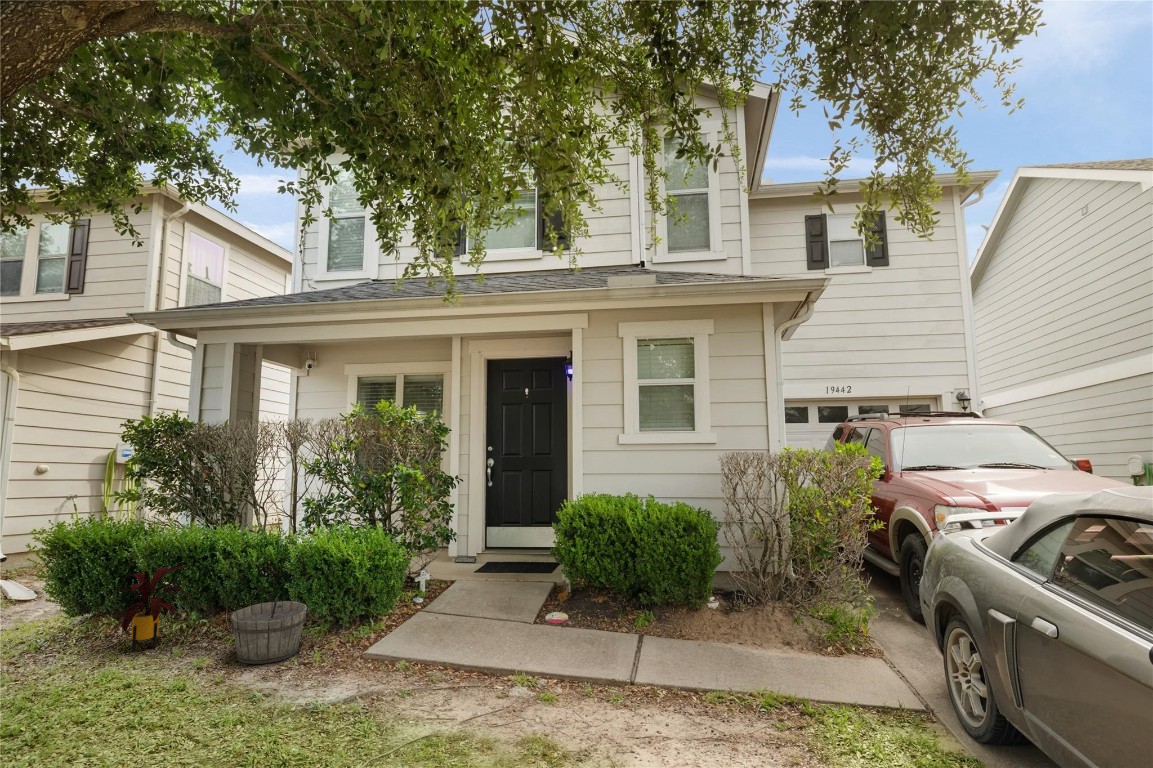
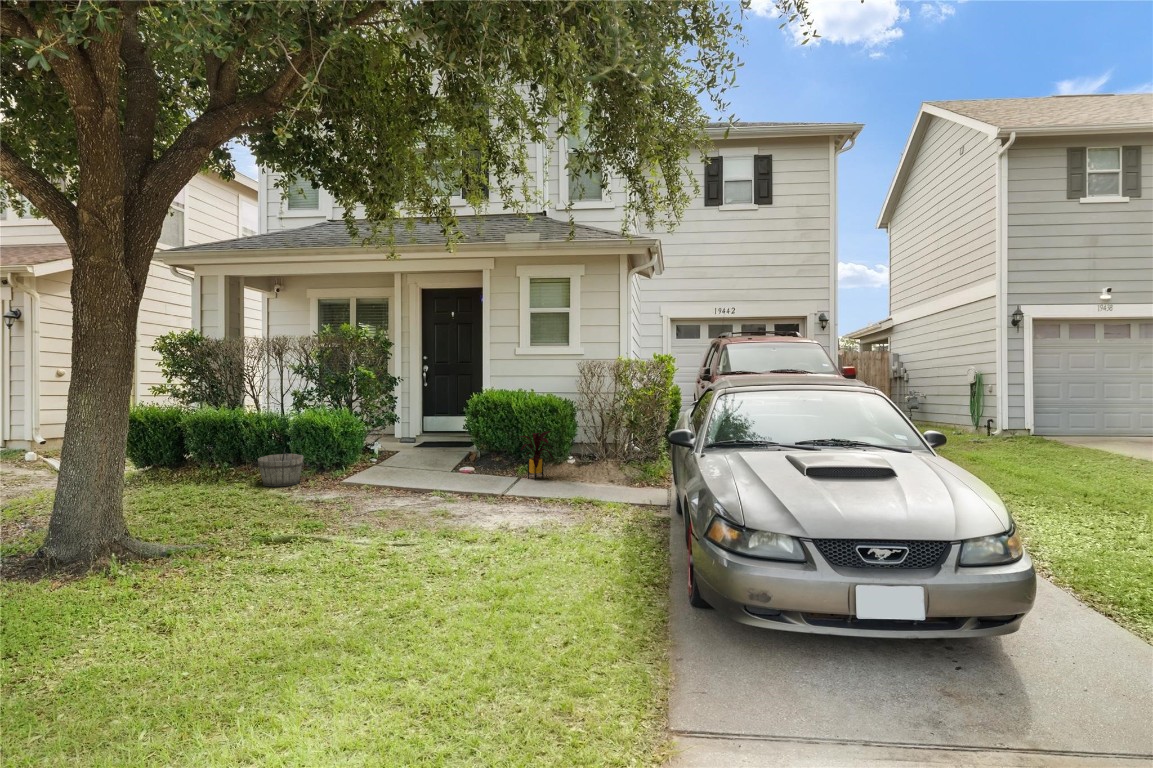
house plant: present [110,566,191,653] -> present [521,431,553,480]

